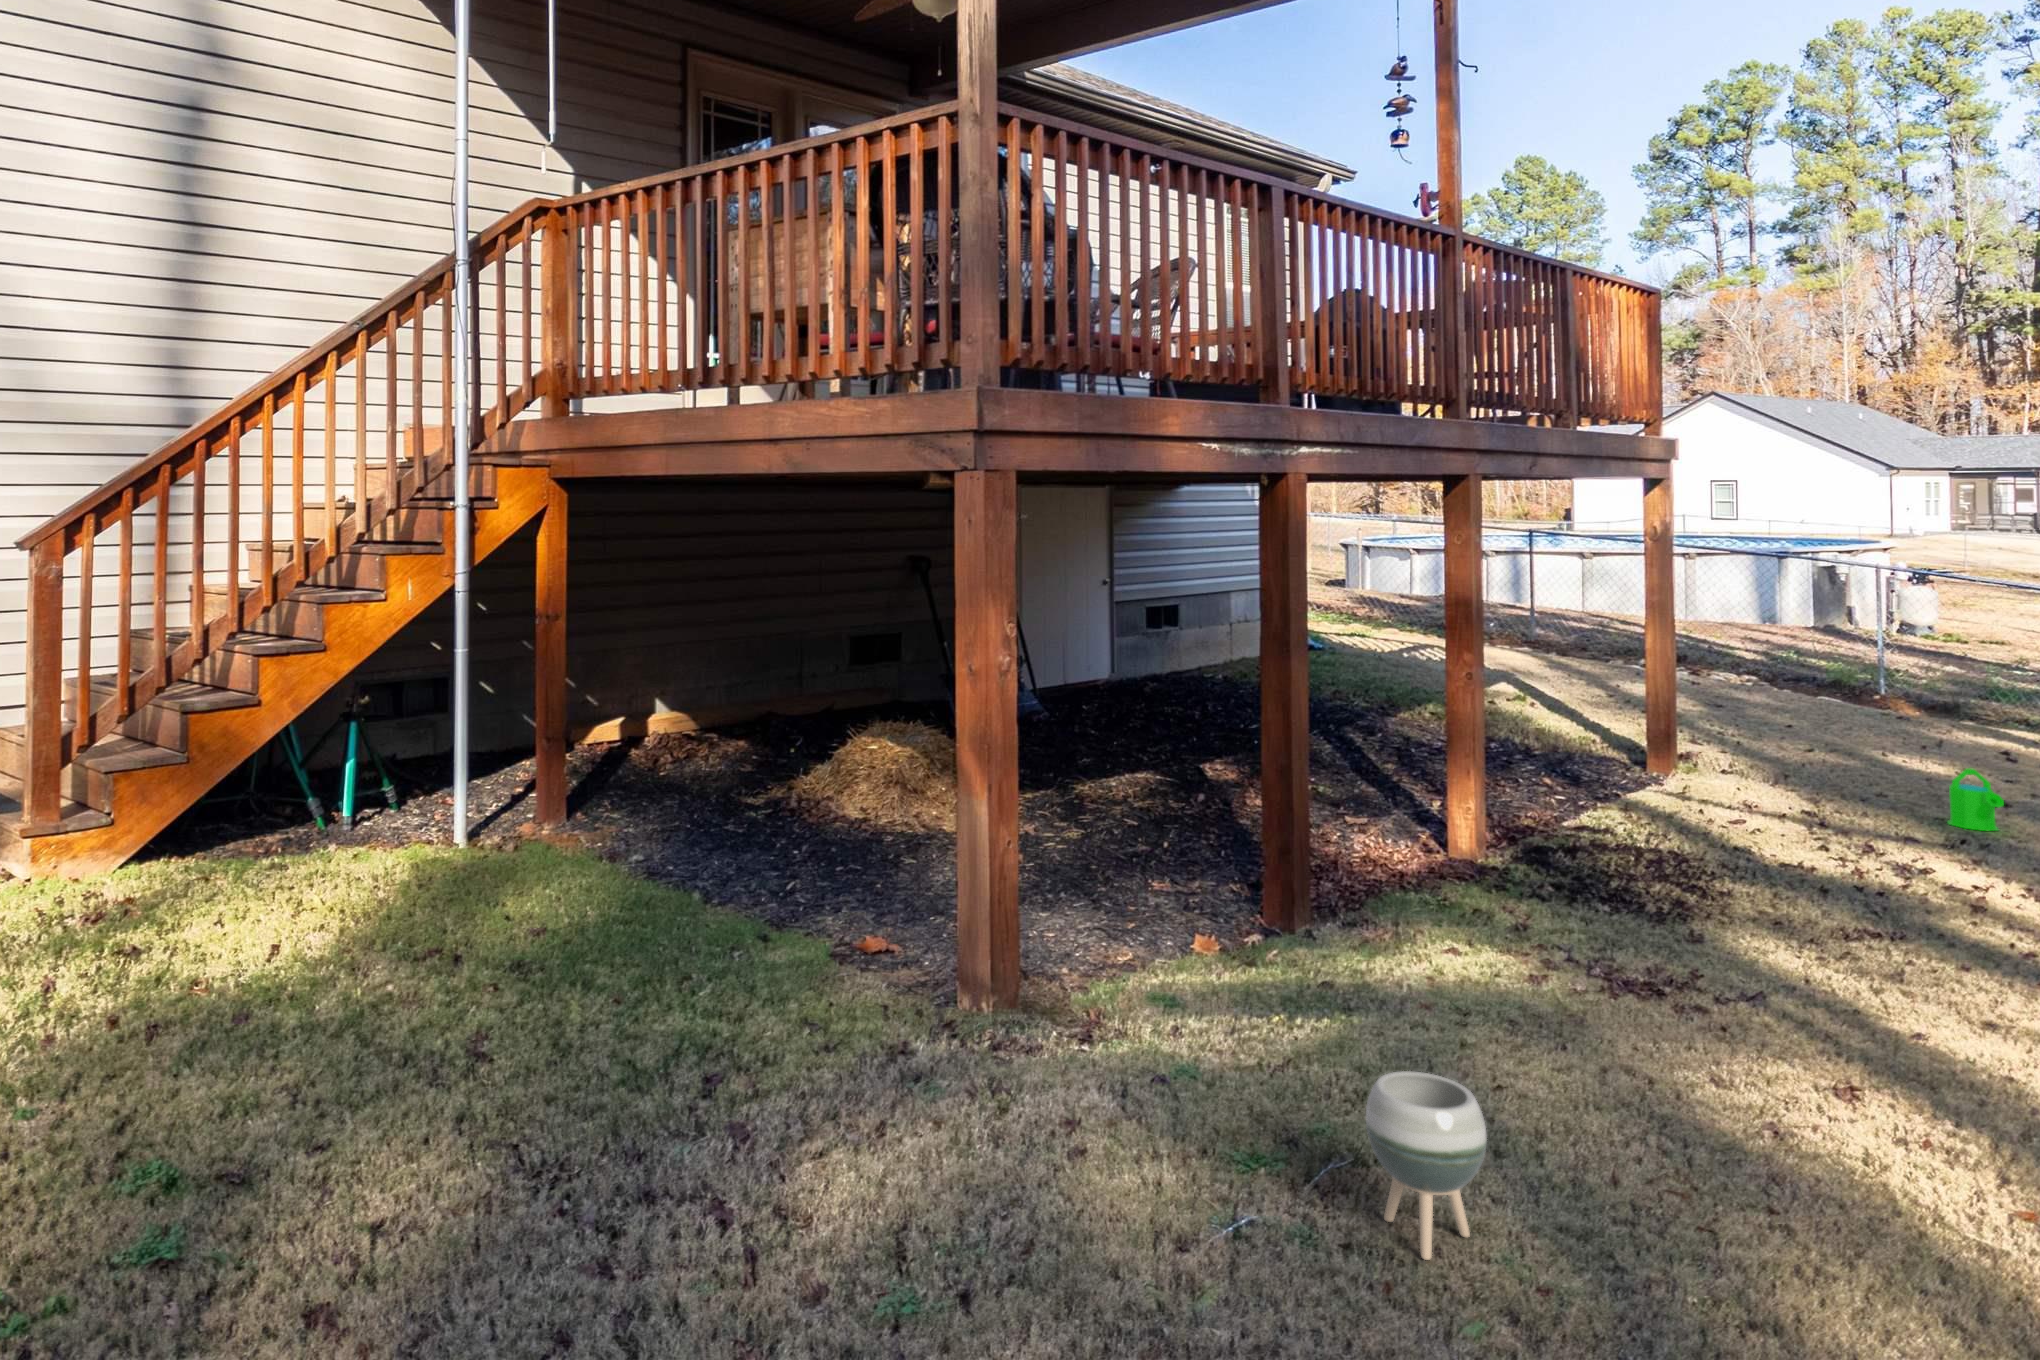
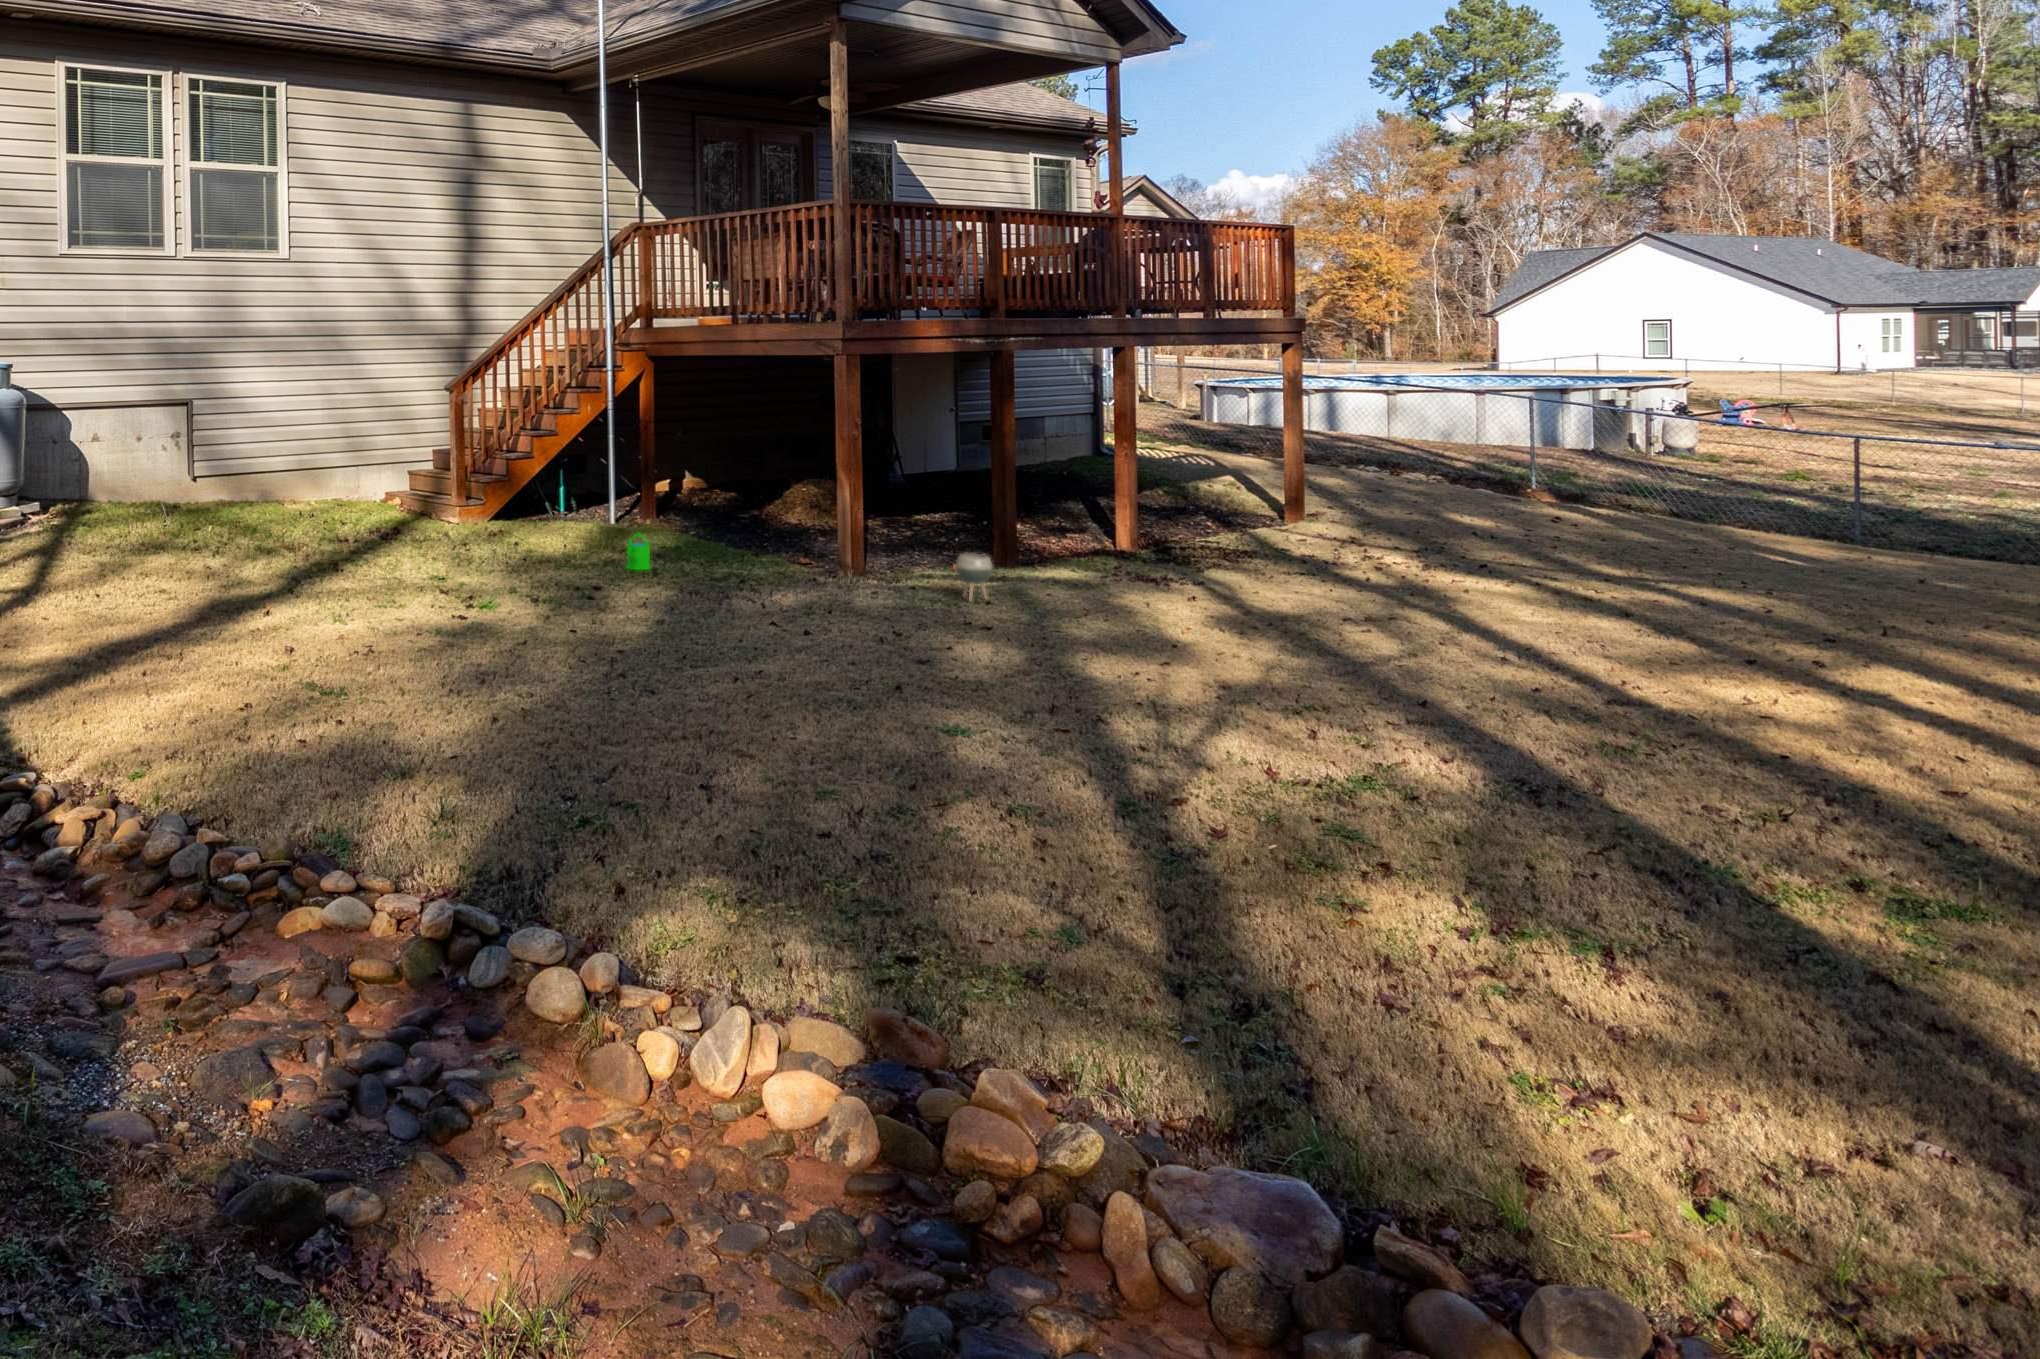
watering can: present [1948,768,2004,831] -> present [626,533,650,570]

